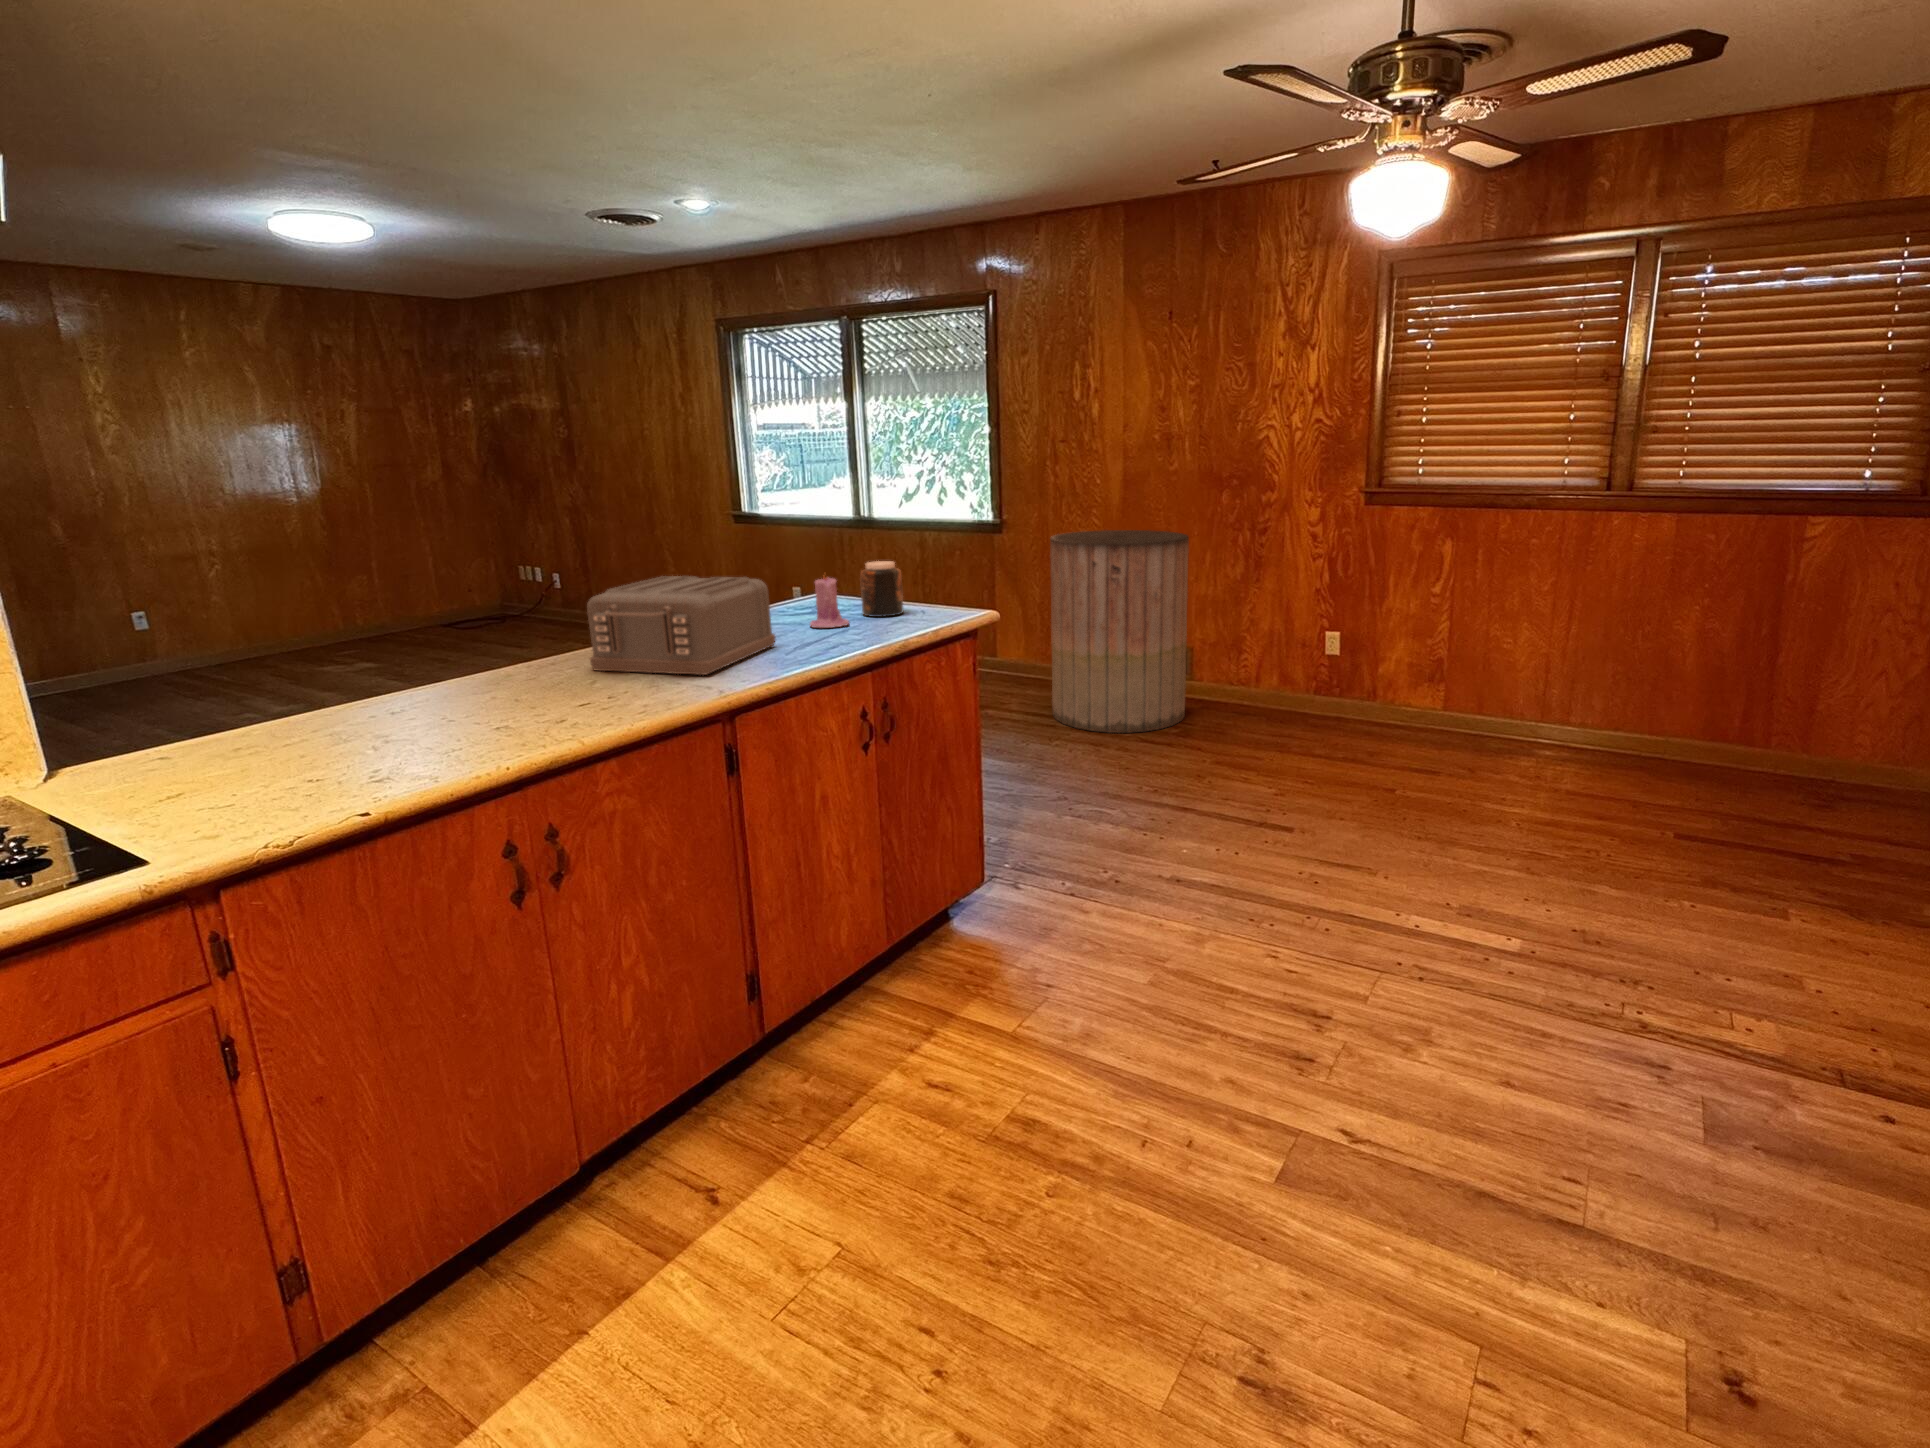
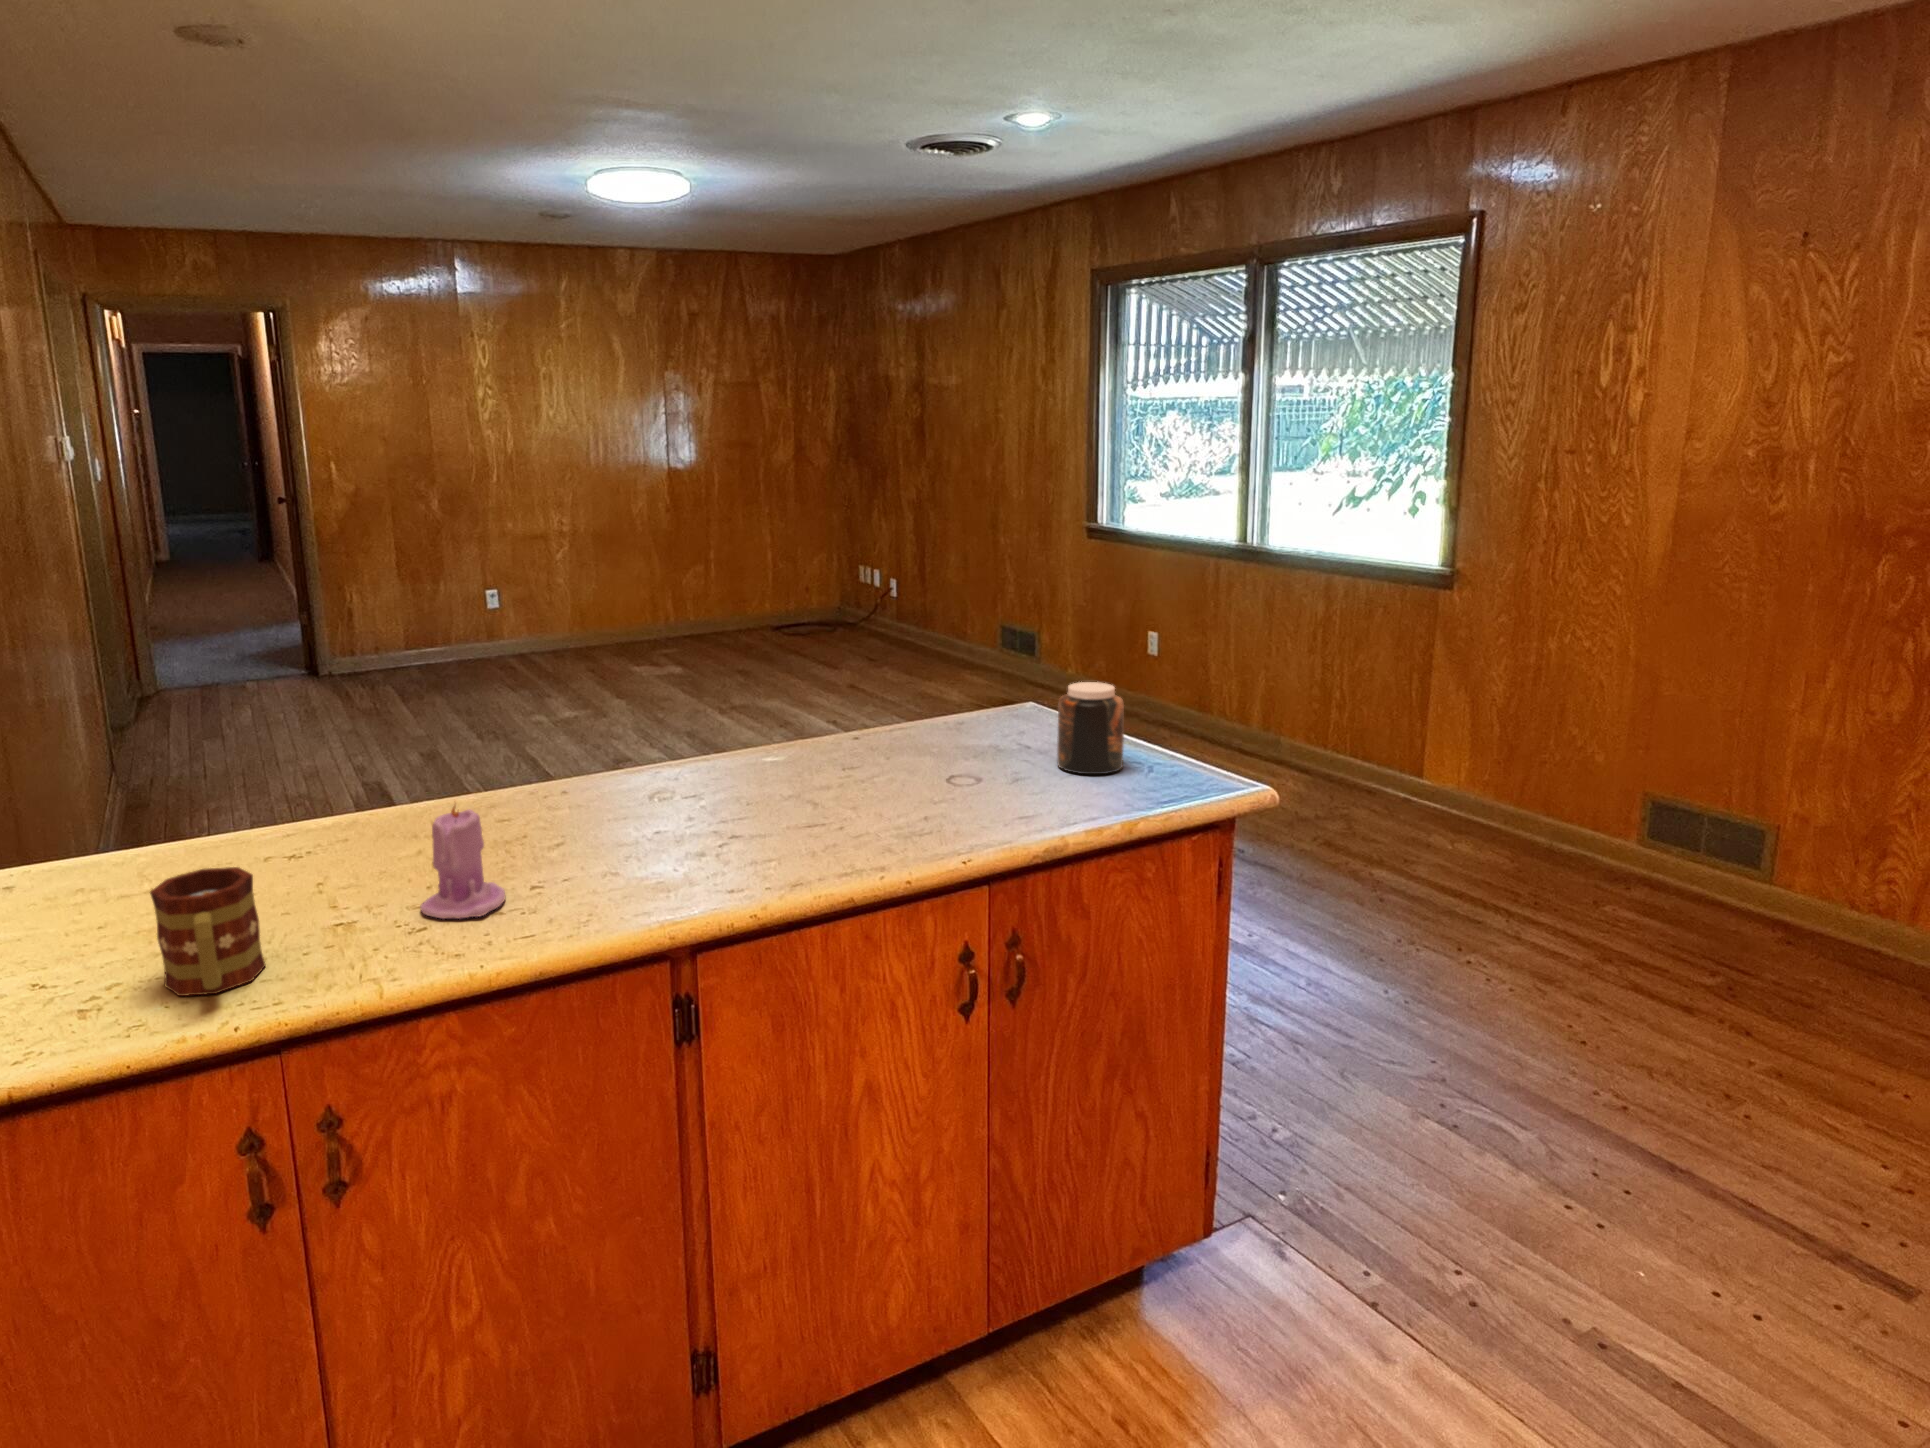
trash can: present [1050,530,1189,733] -> none [1487,607,1796,980]
candle: present [810,575,849,628] -> present [420,806,505,918]
toaster: present [587,576,775,675] -> none [606,691,872,867]
mug: none [347,686,435,776] -> present [150,867,265,996]

